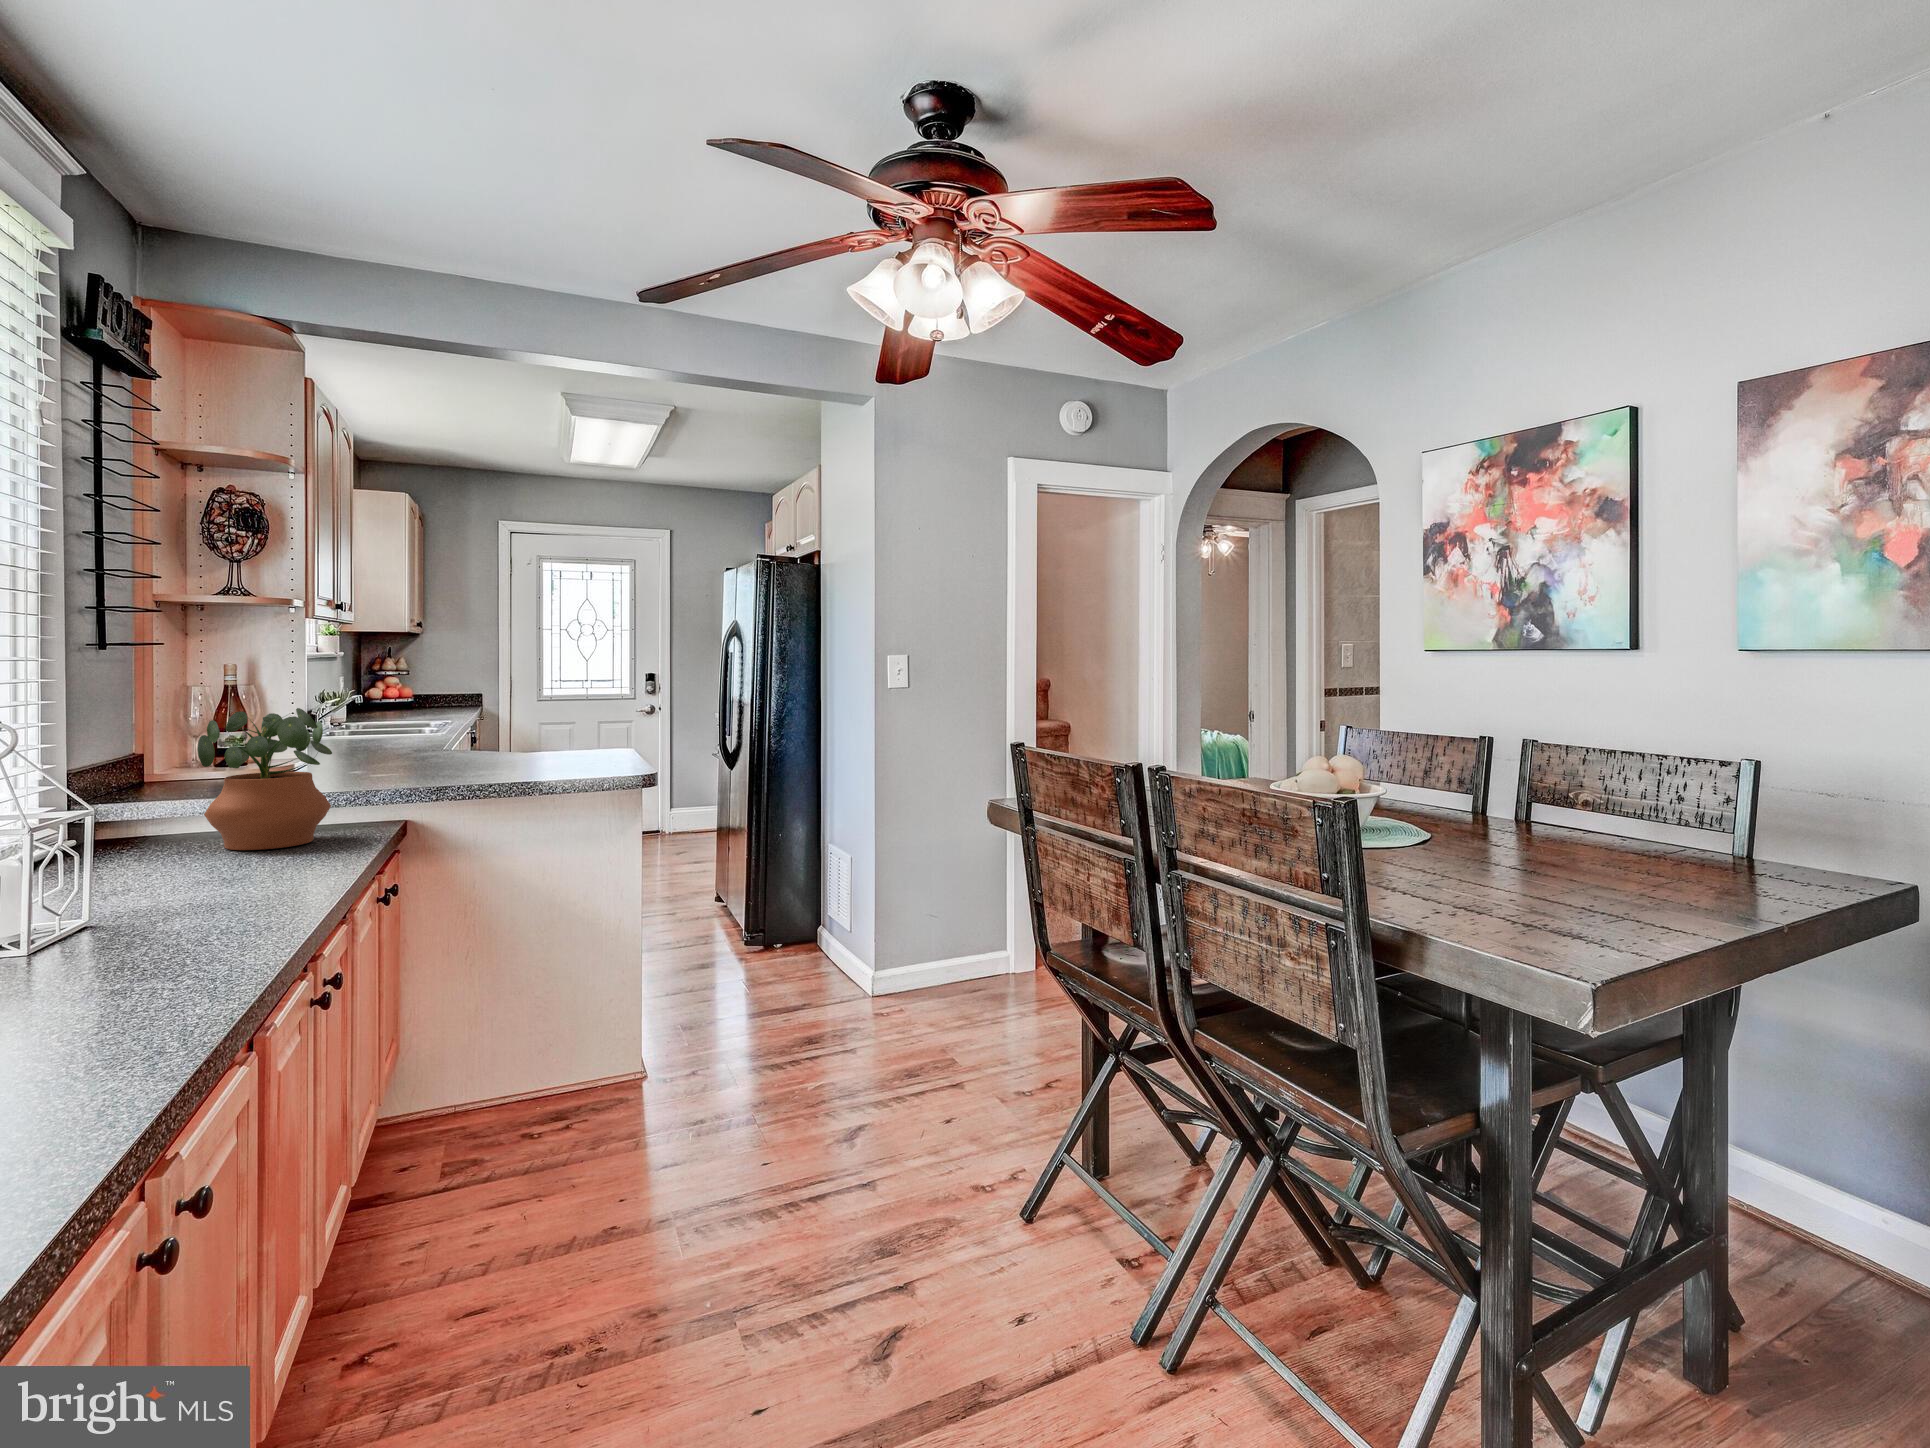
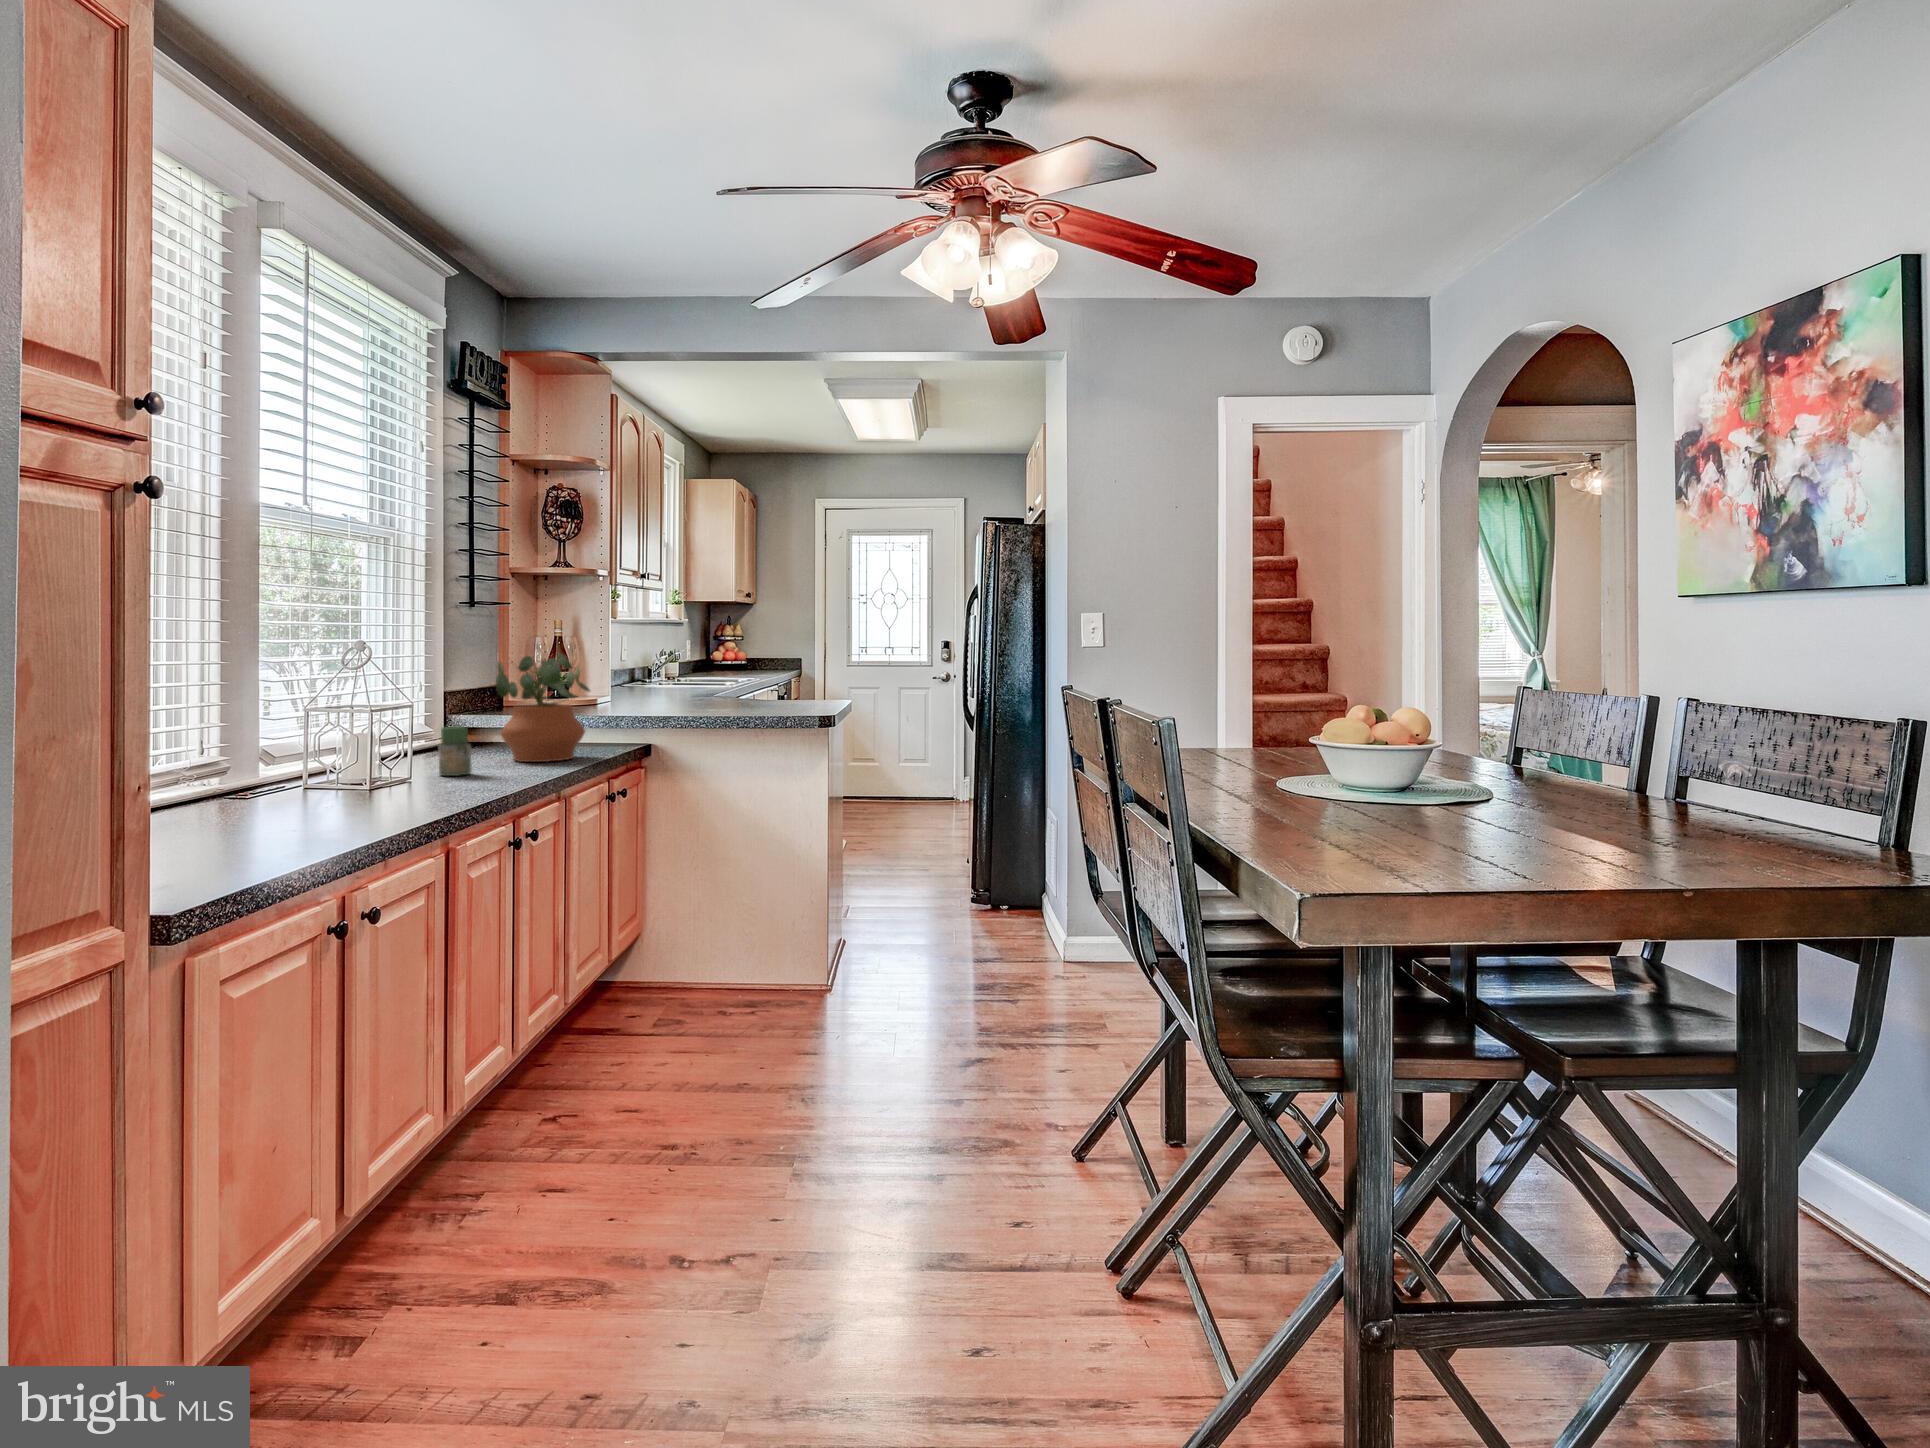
jar: none [142,812,194,882] -> present [439,726,472,776]

